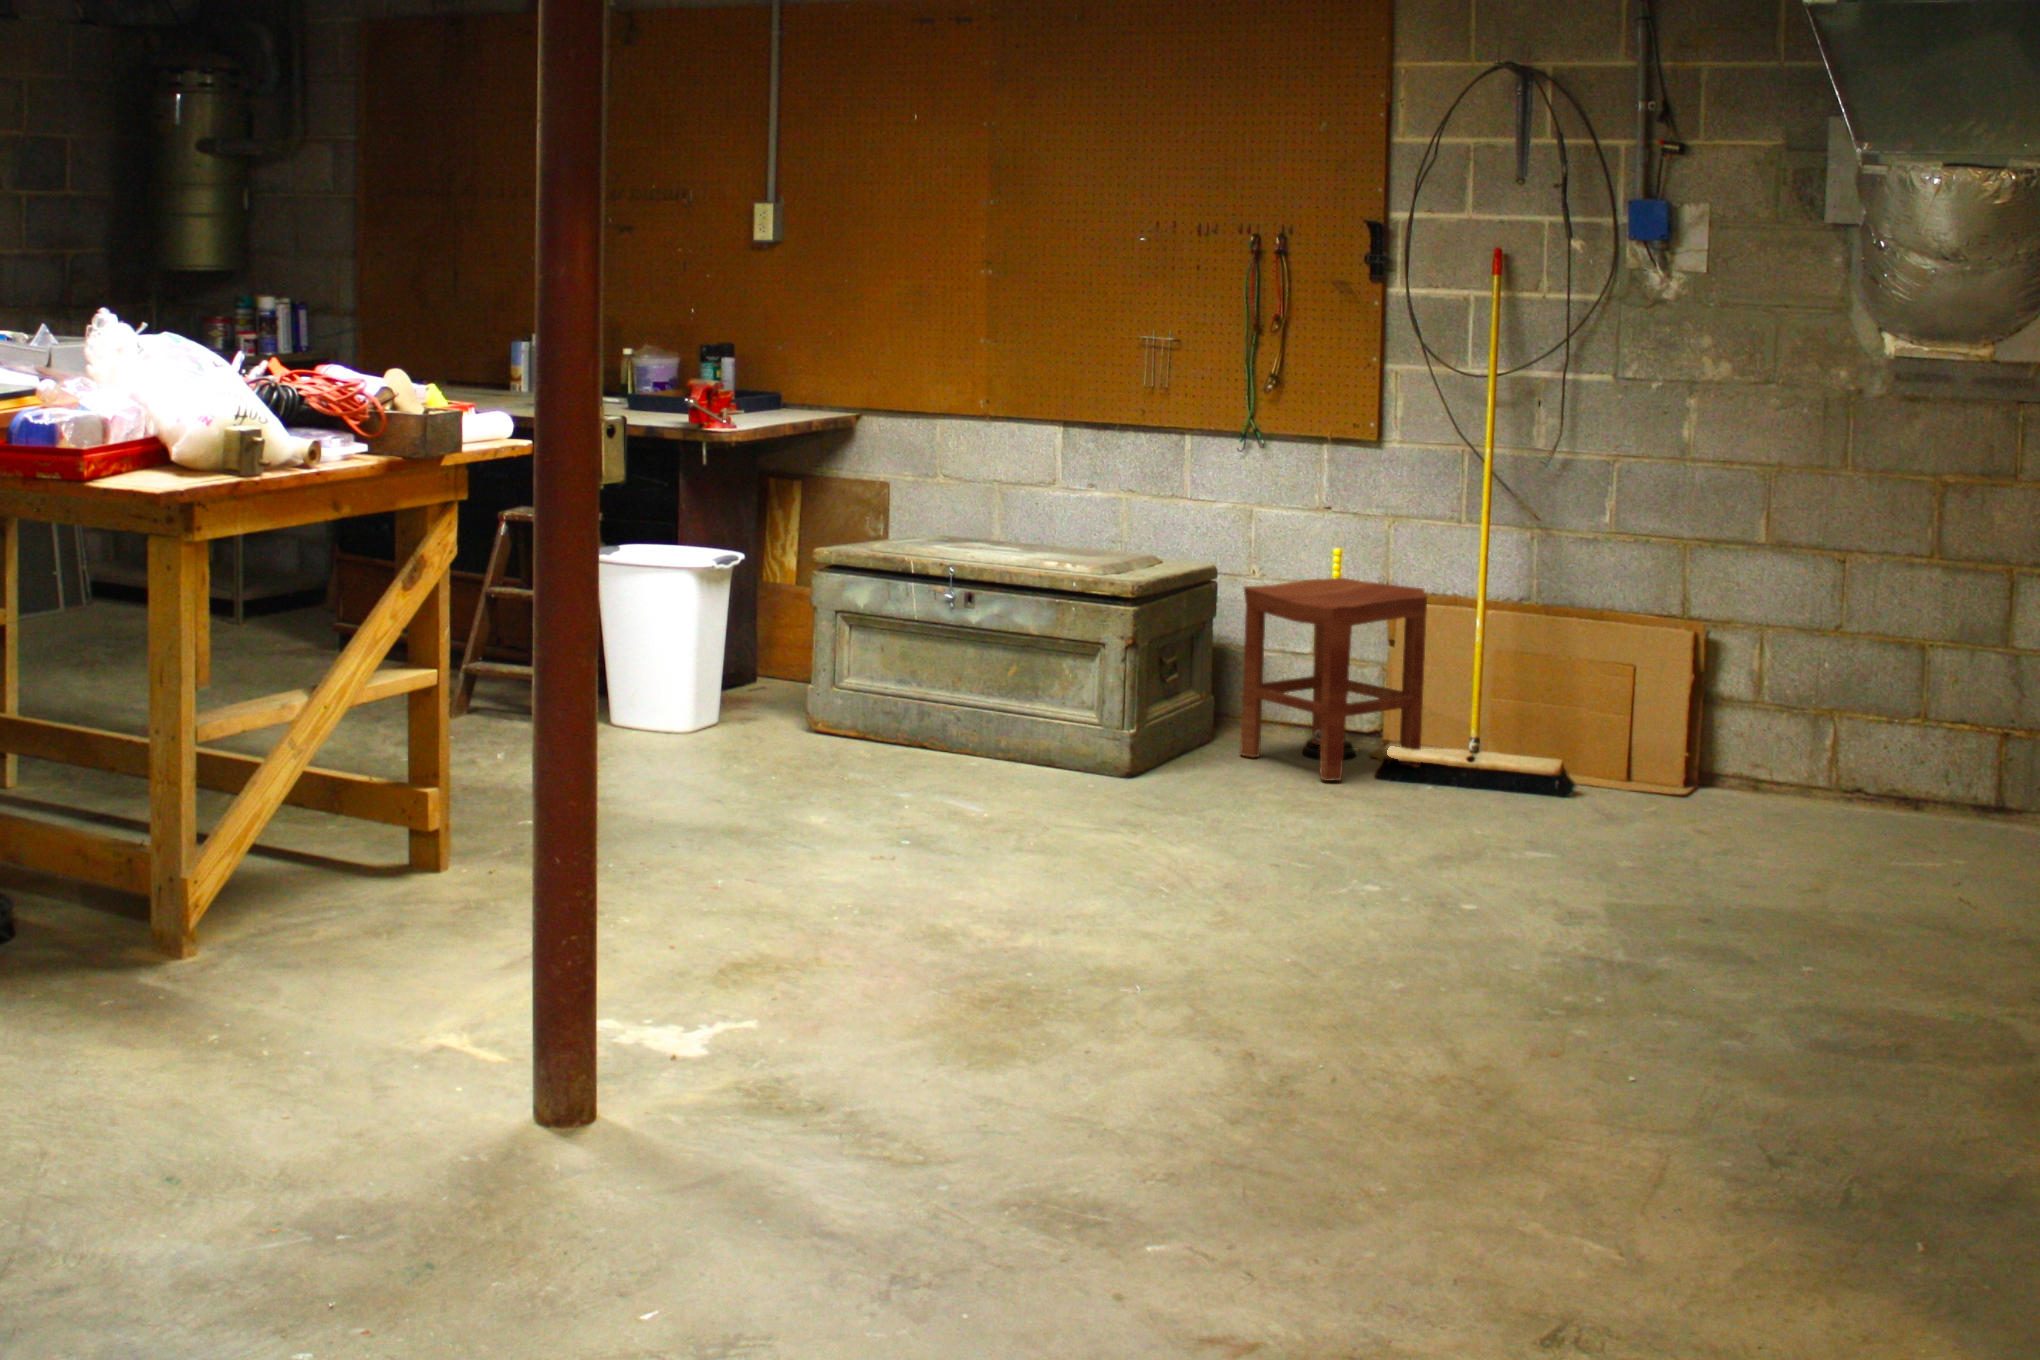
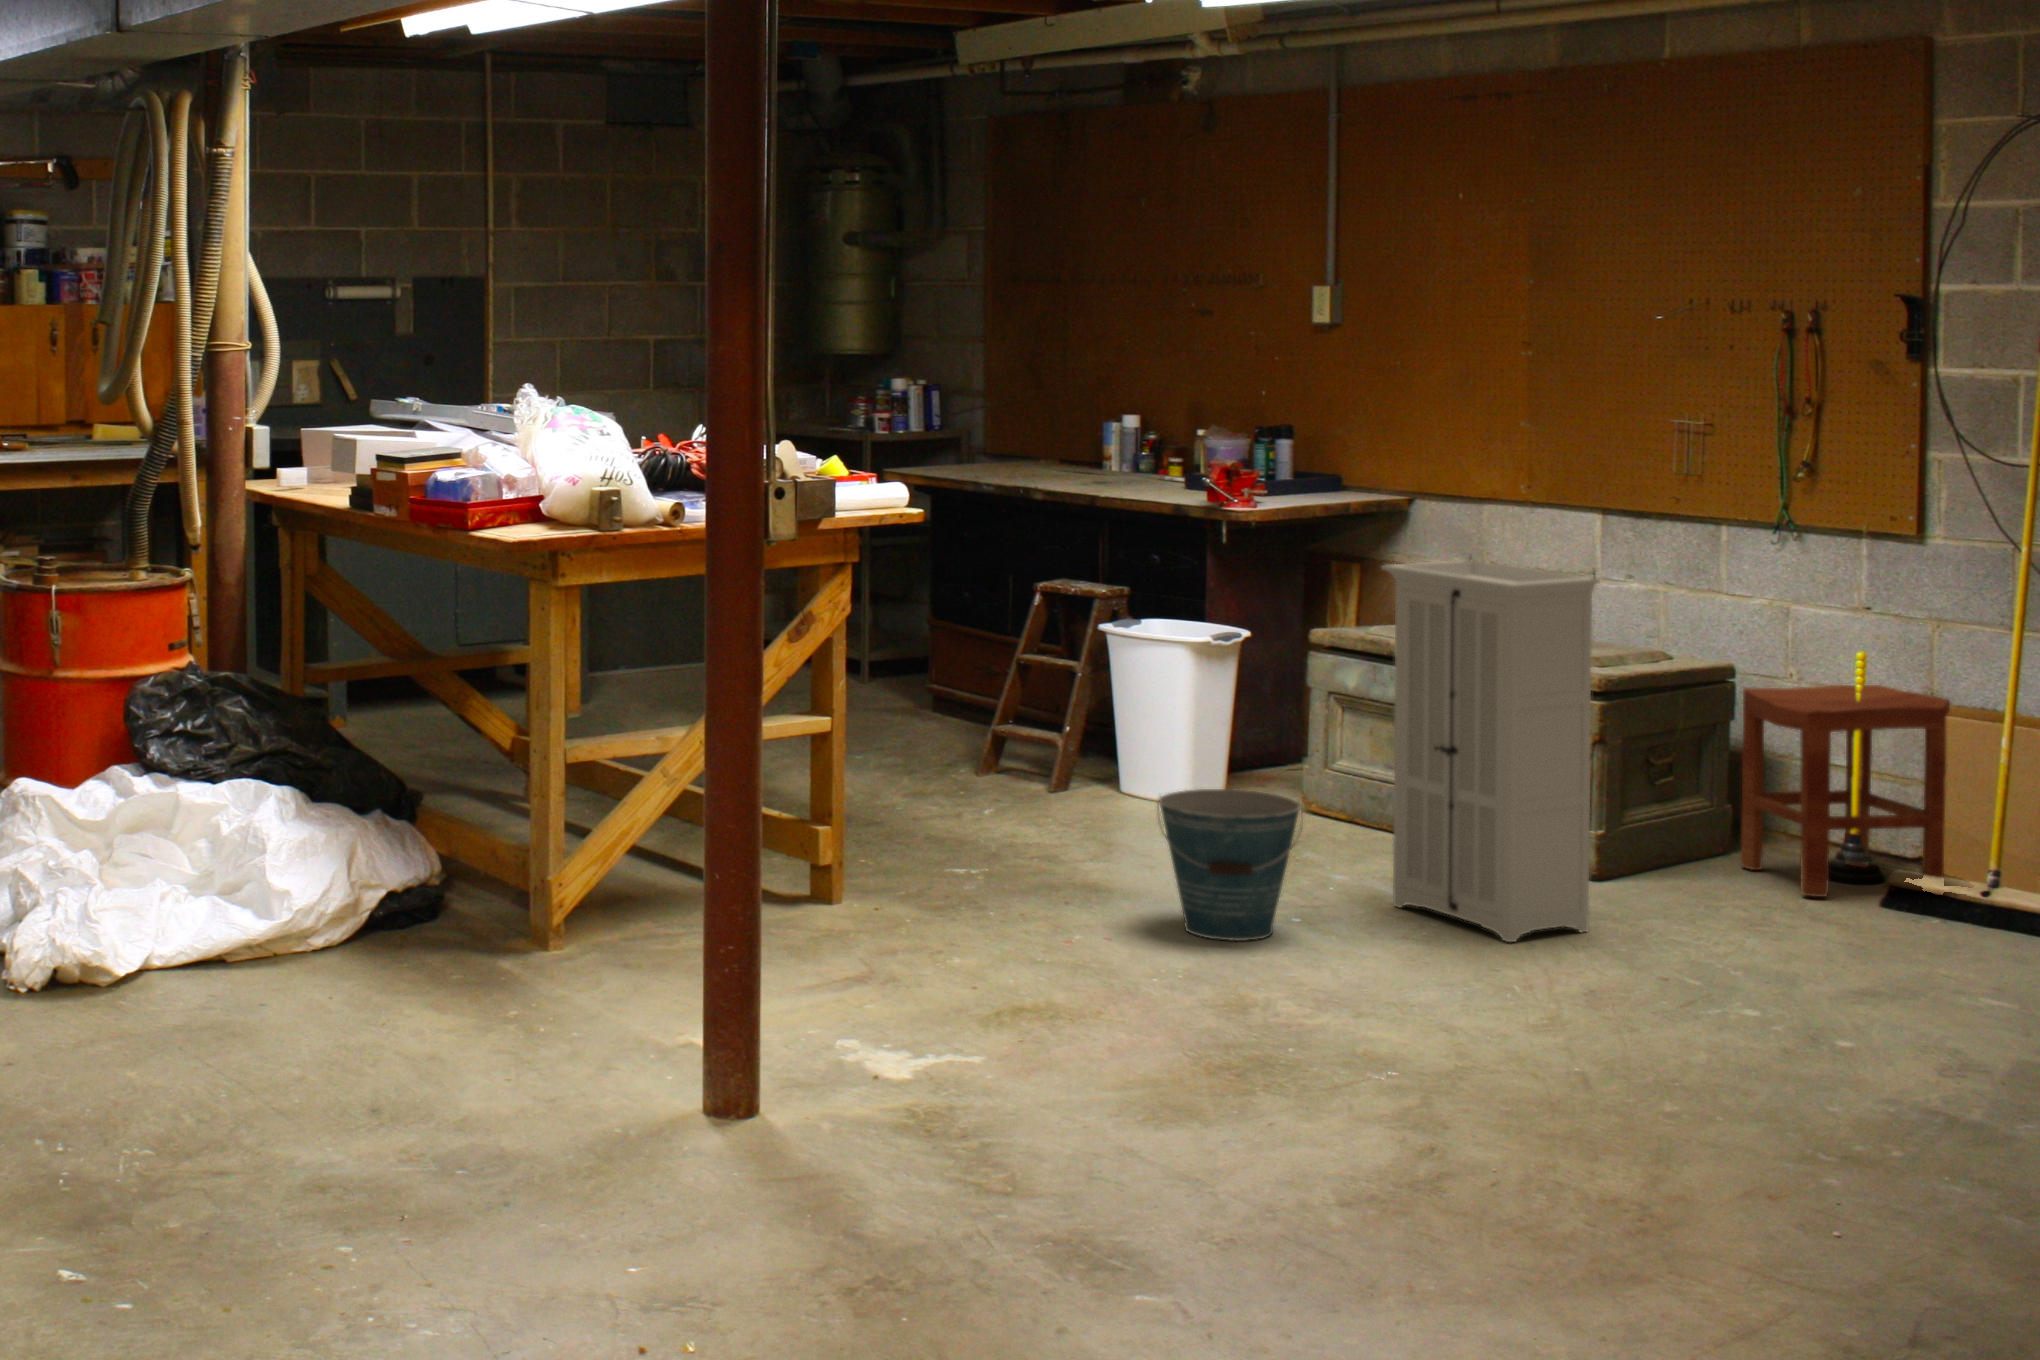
storage cabinet: none [1002,468,1224,863] -> present [1382,559,1600,942]
bucket: none [816,727,969,895] -> present [1158,789,1302,941]

